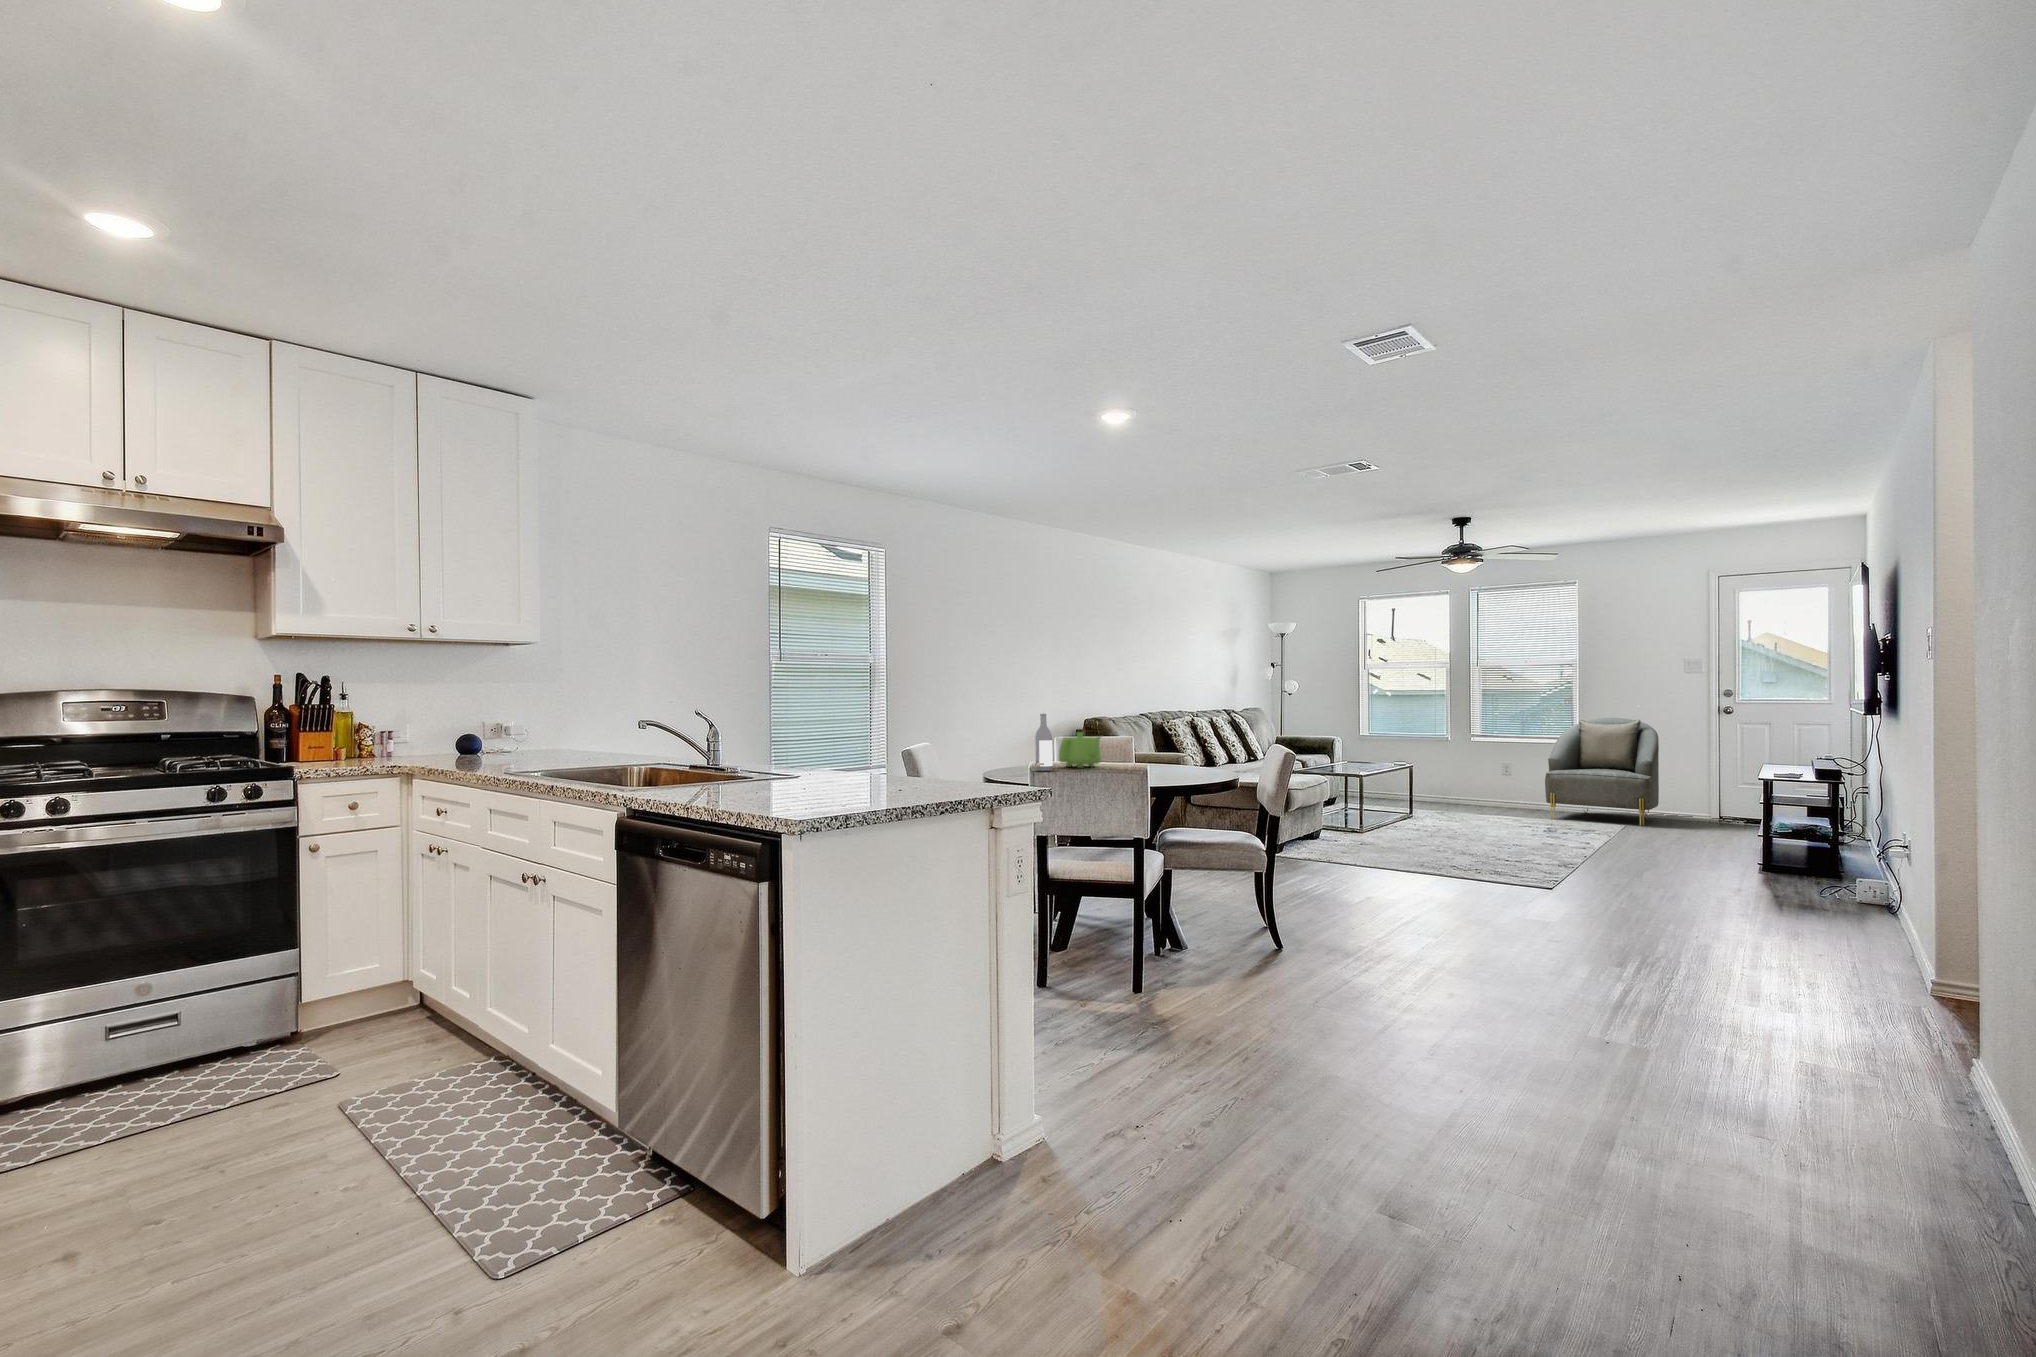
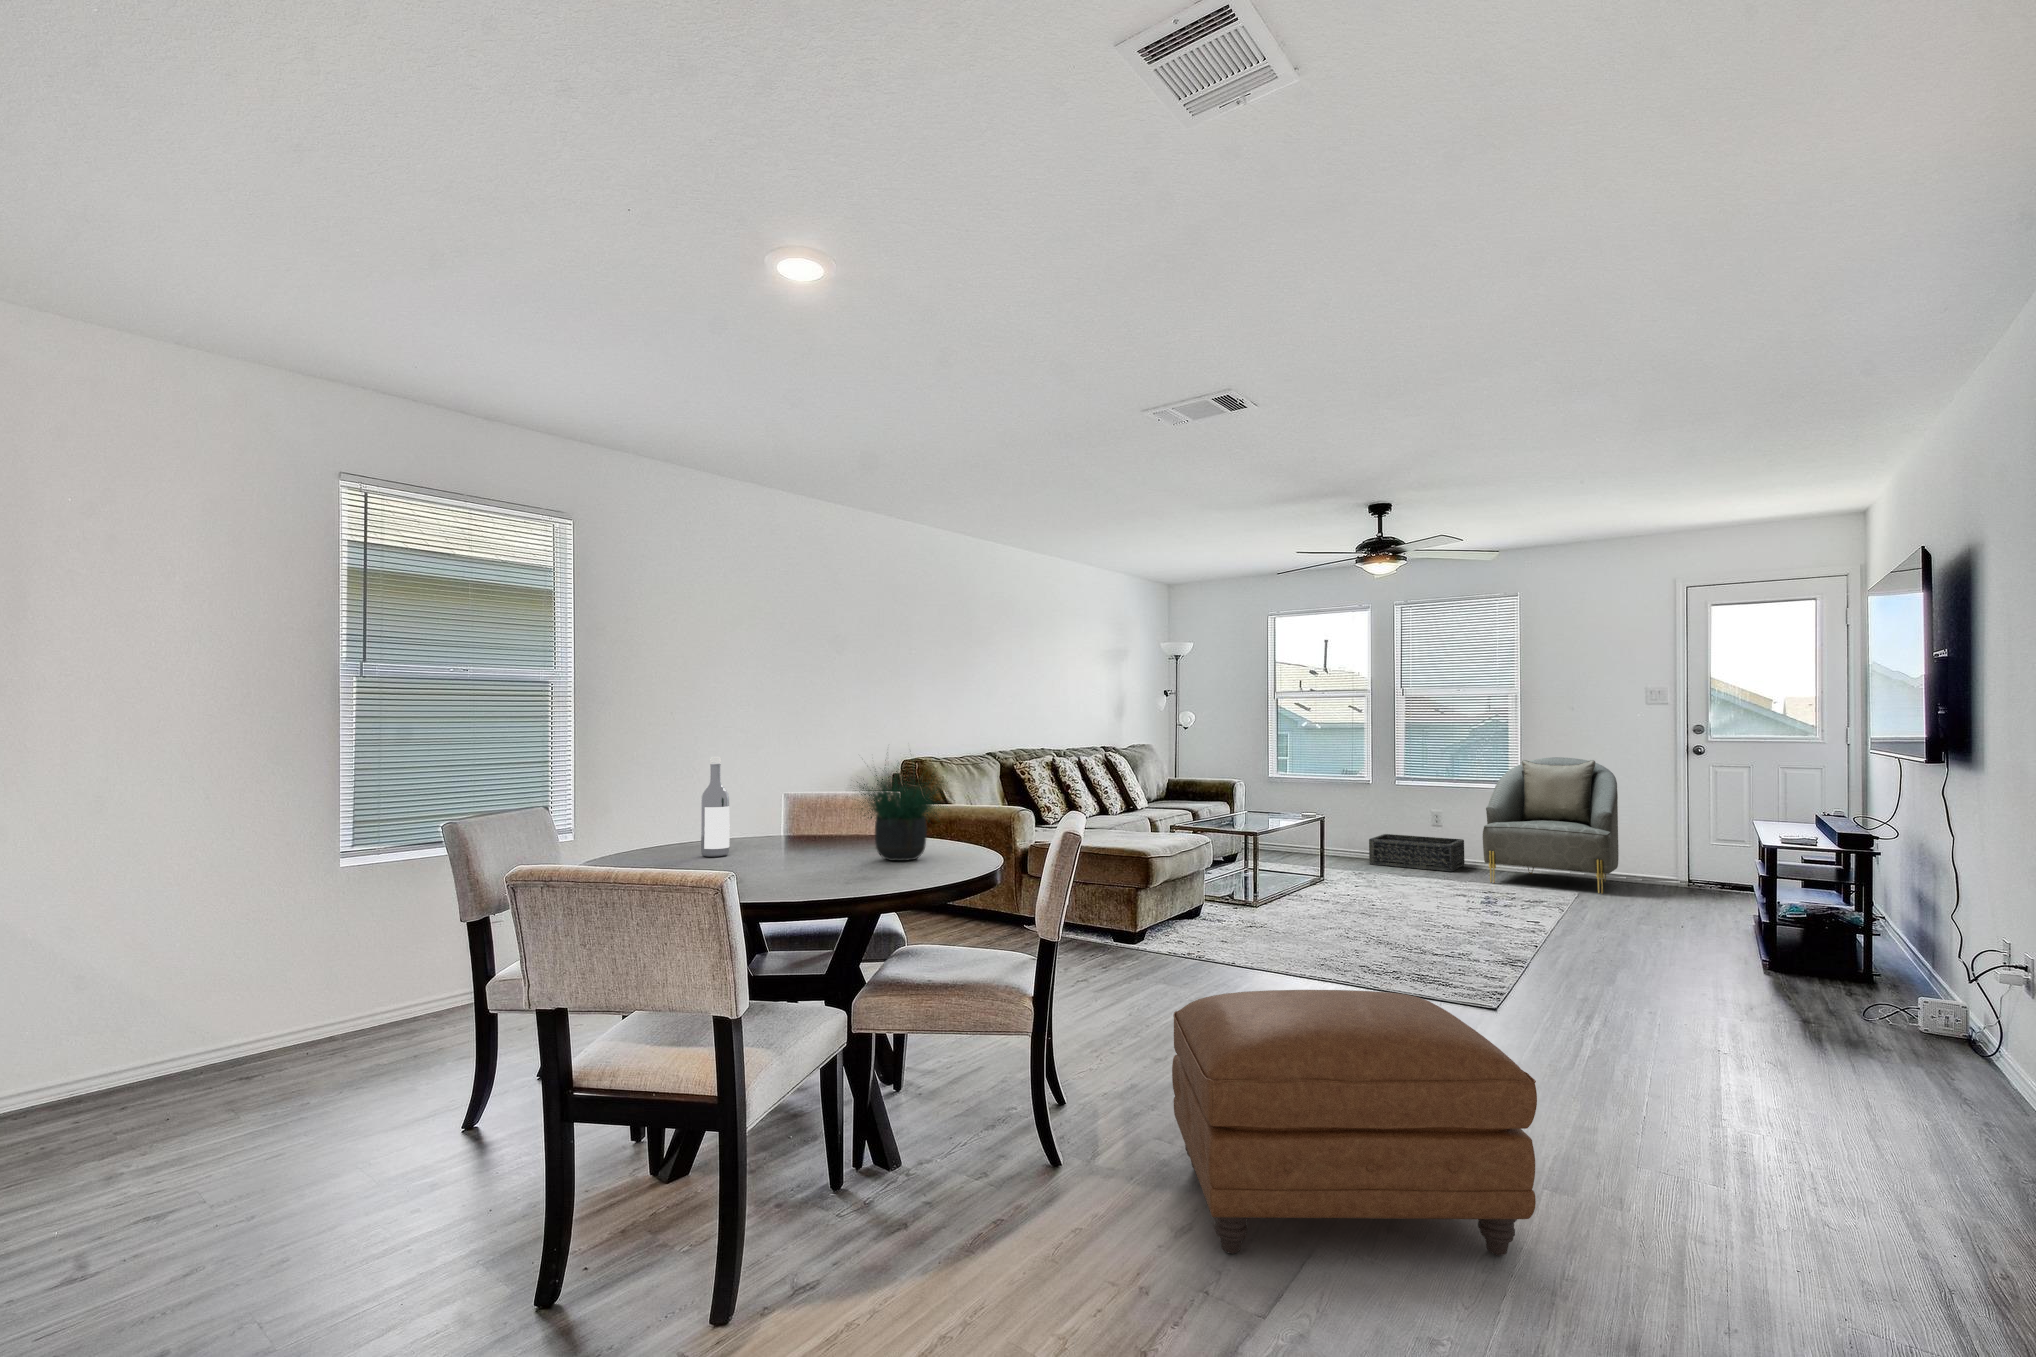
potted plant: none [1129,698,1205,772] -> present [857,765,942,861]
teapot: present [1059,732,1101,768] -> none [755,791,823,848]
basket: none [1449,782,1530,812] -> present [1369,834,1465,872]
ottoman: none [1345,845,1568,982] -> present [1172,990,1537,1256]

